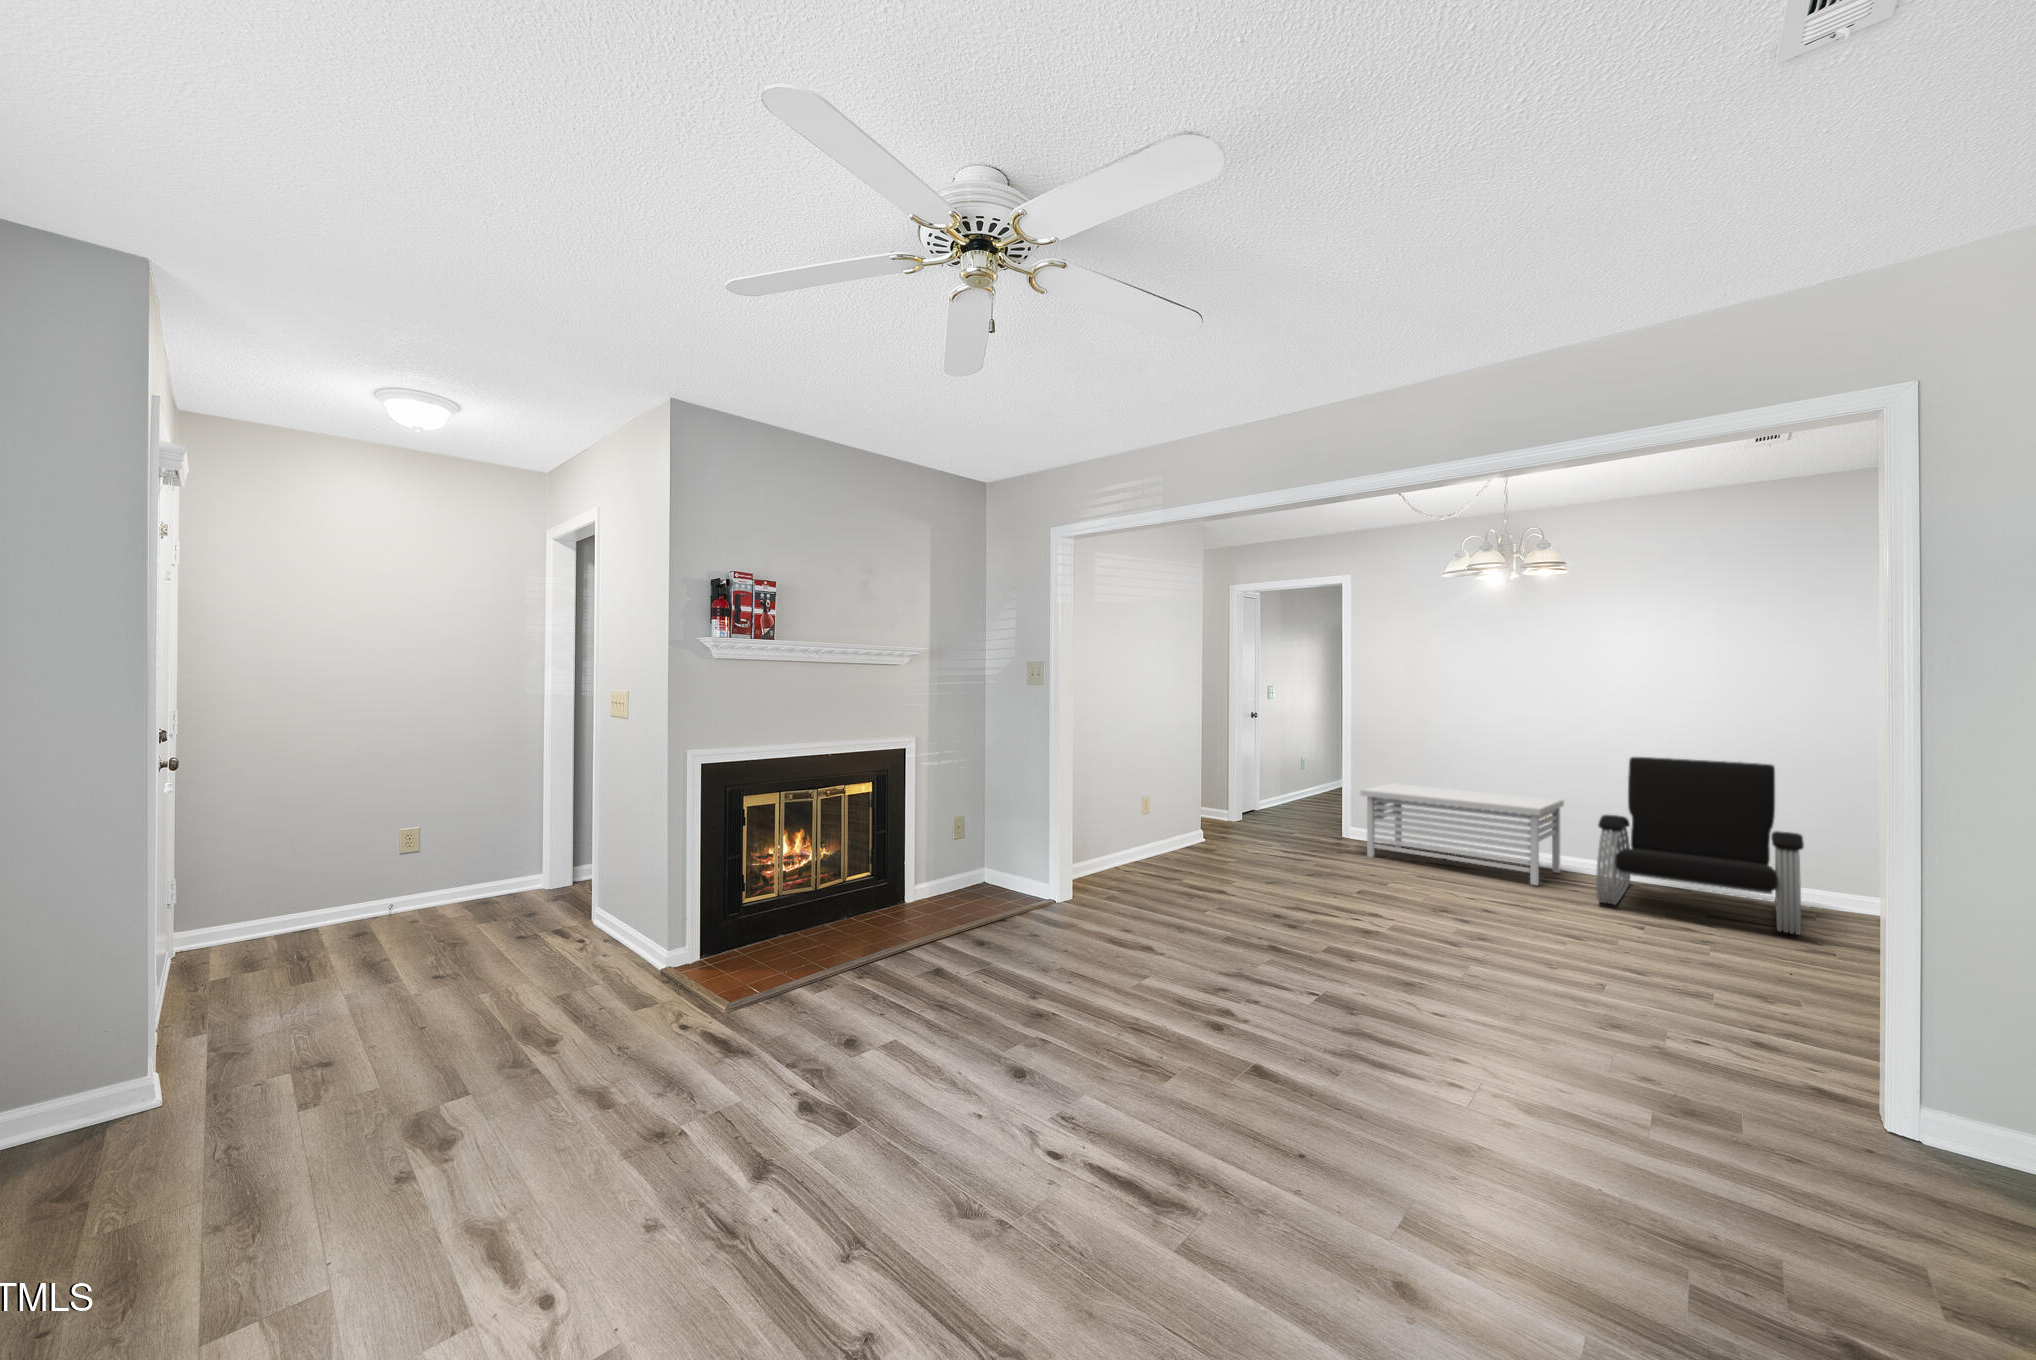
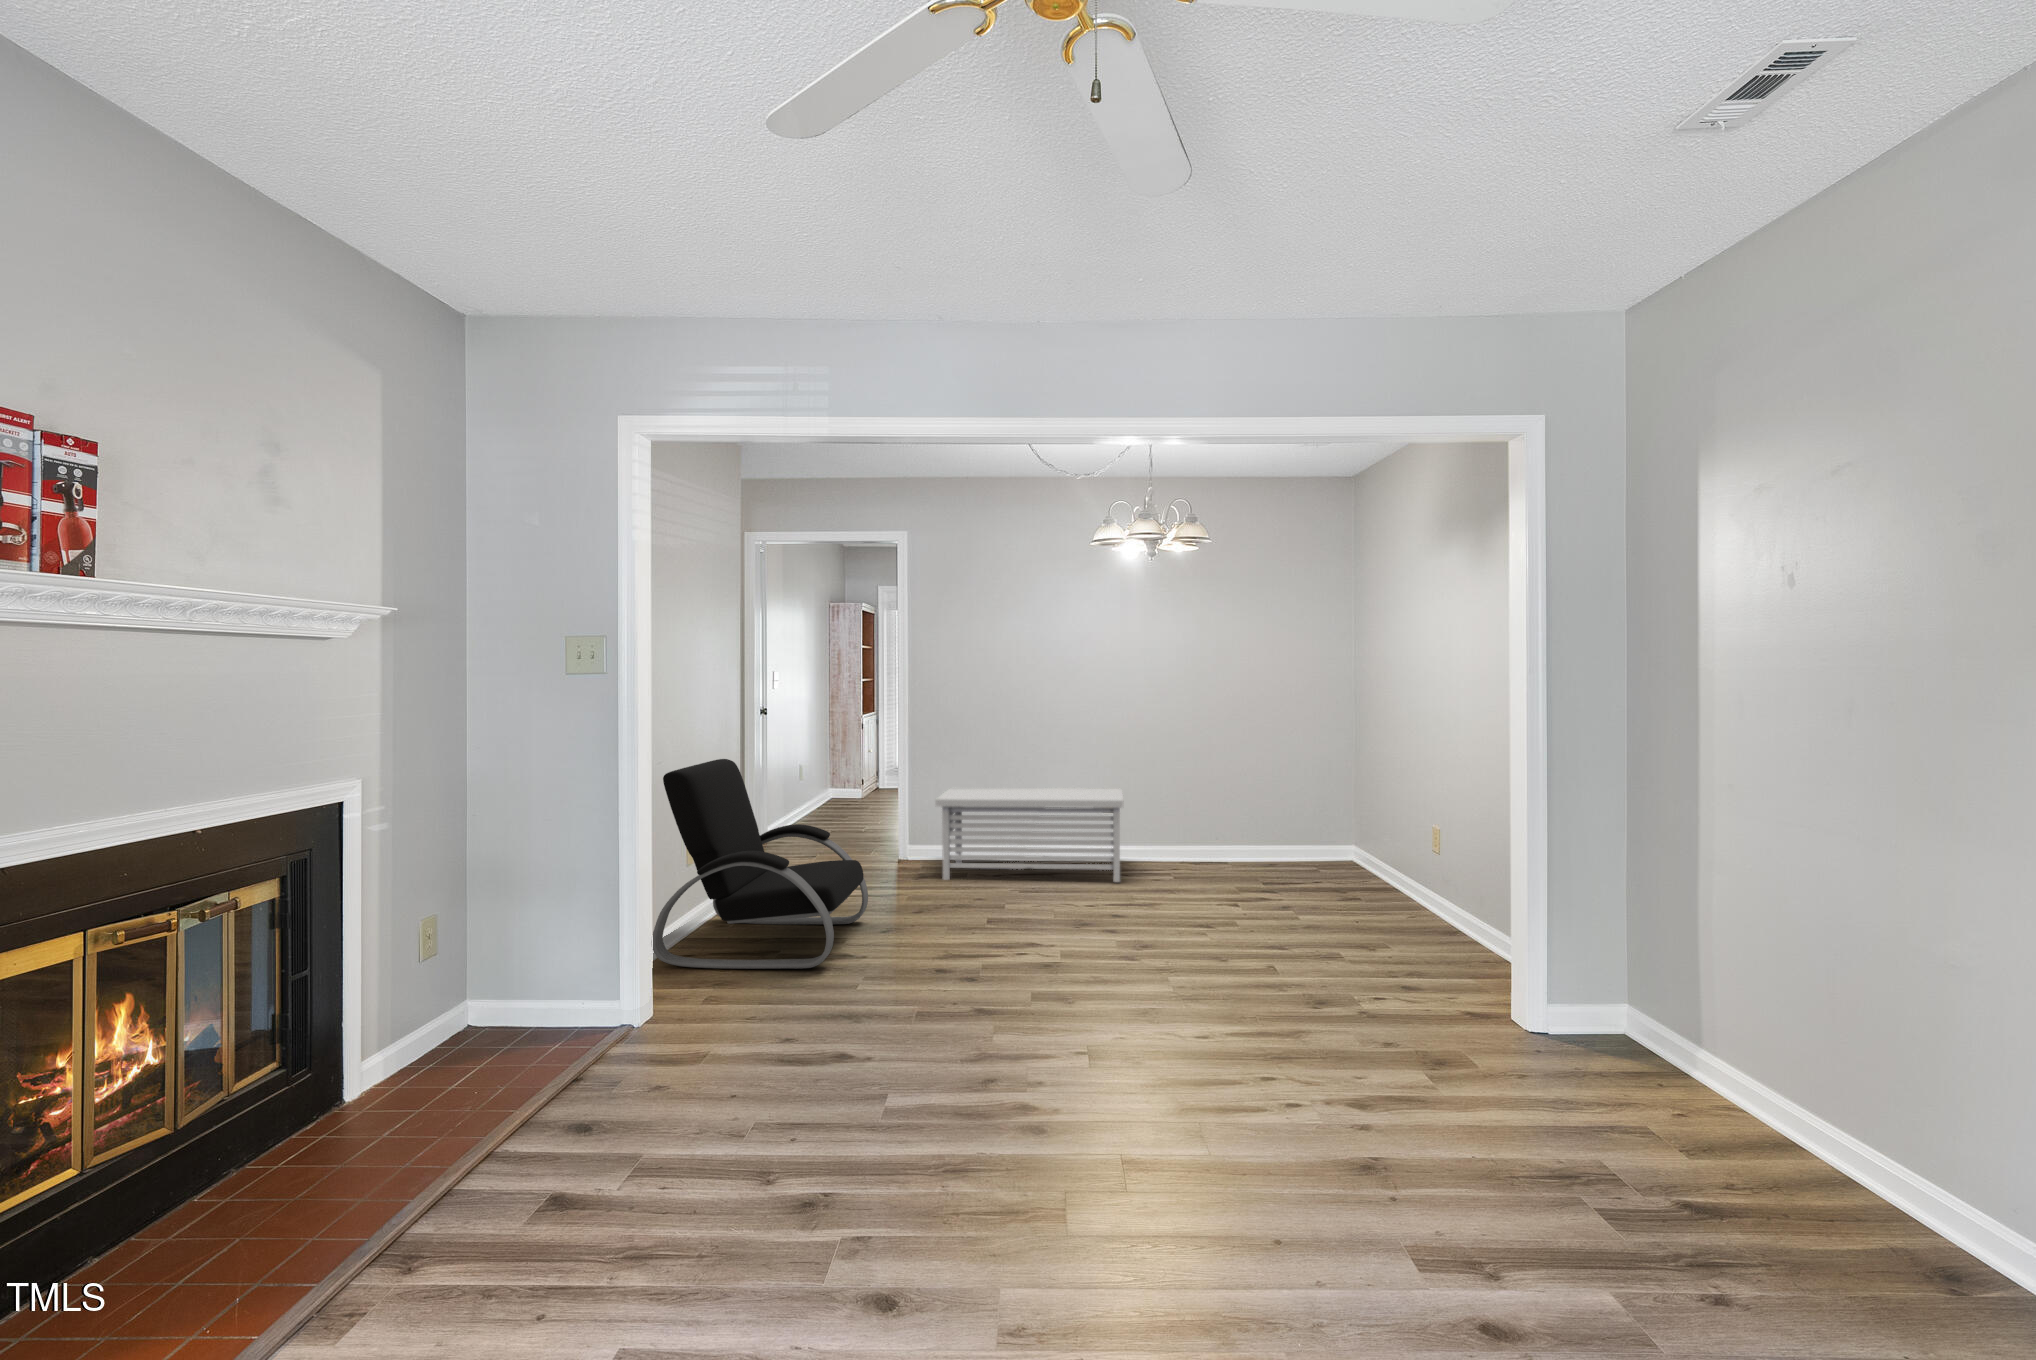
armchair: present [1596,757,1804,935] -> present [653,759,868,969]

